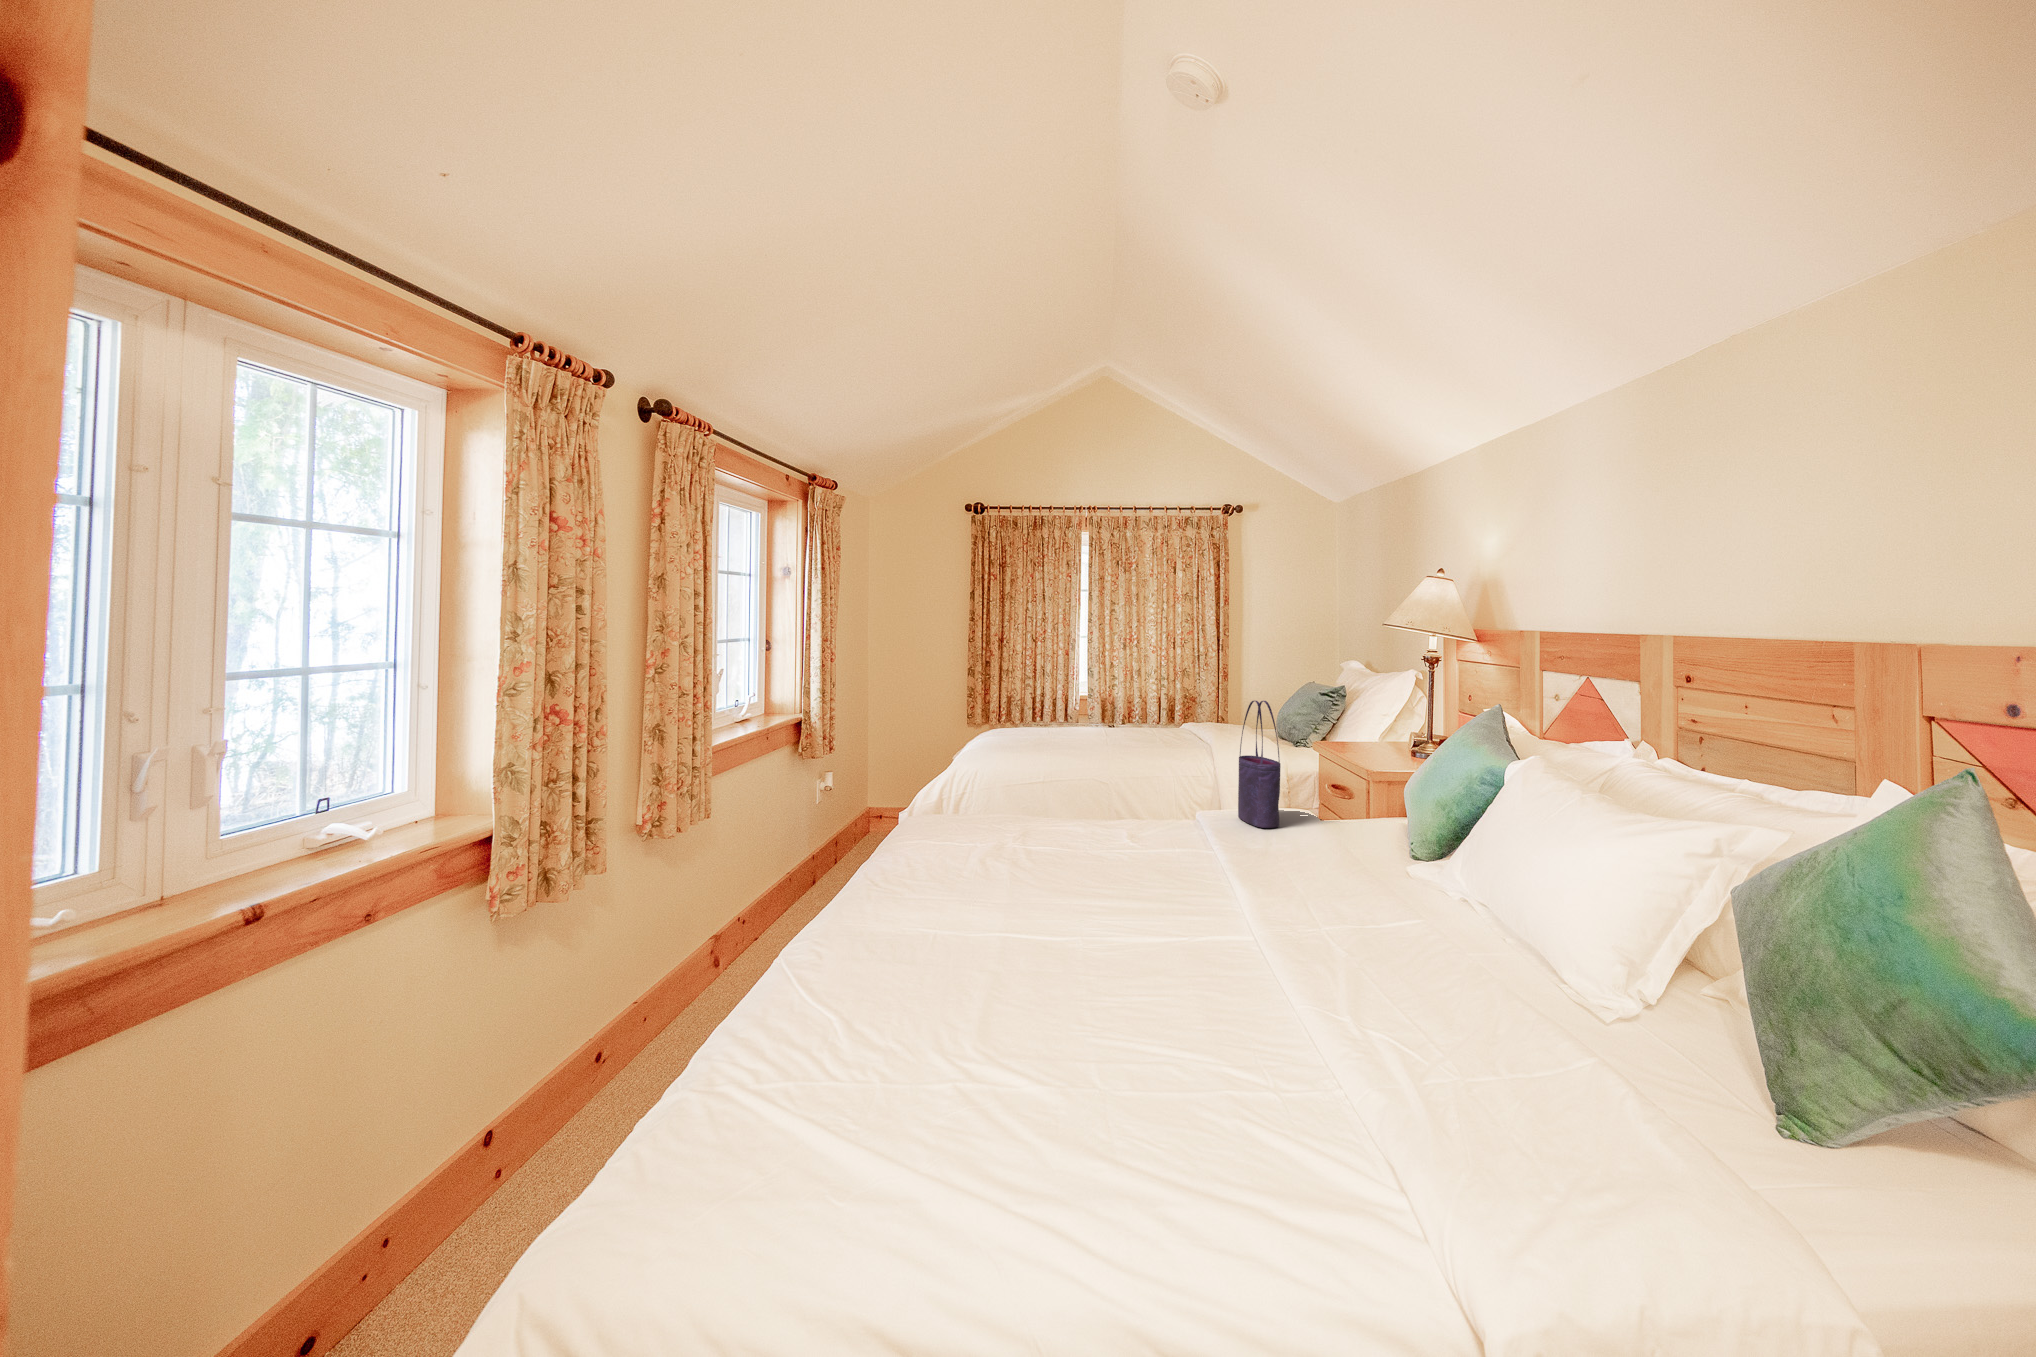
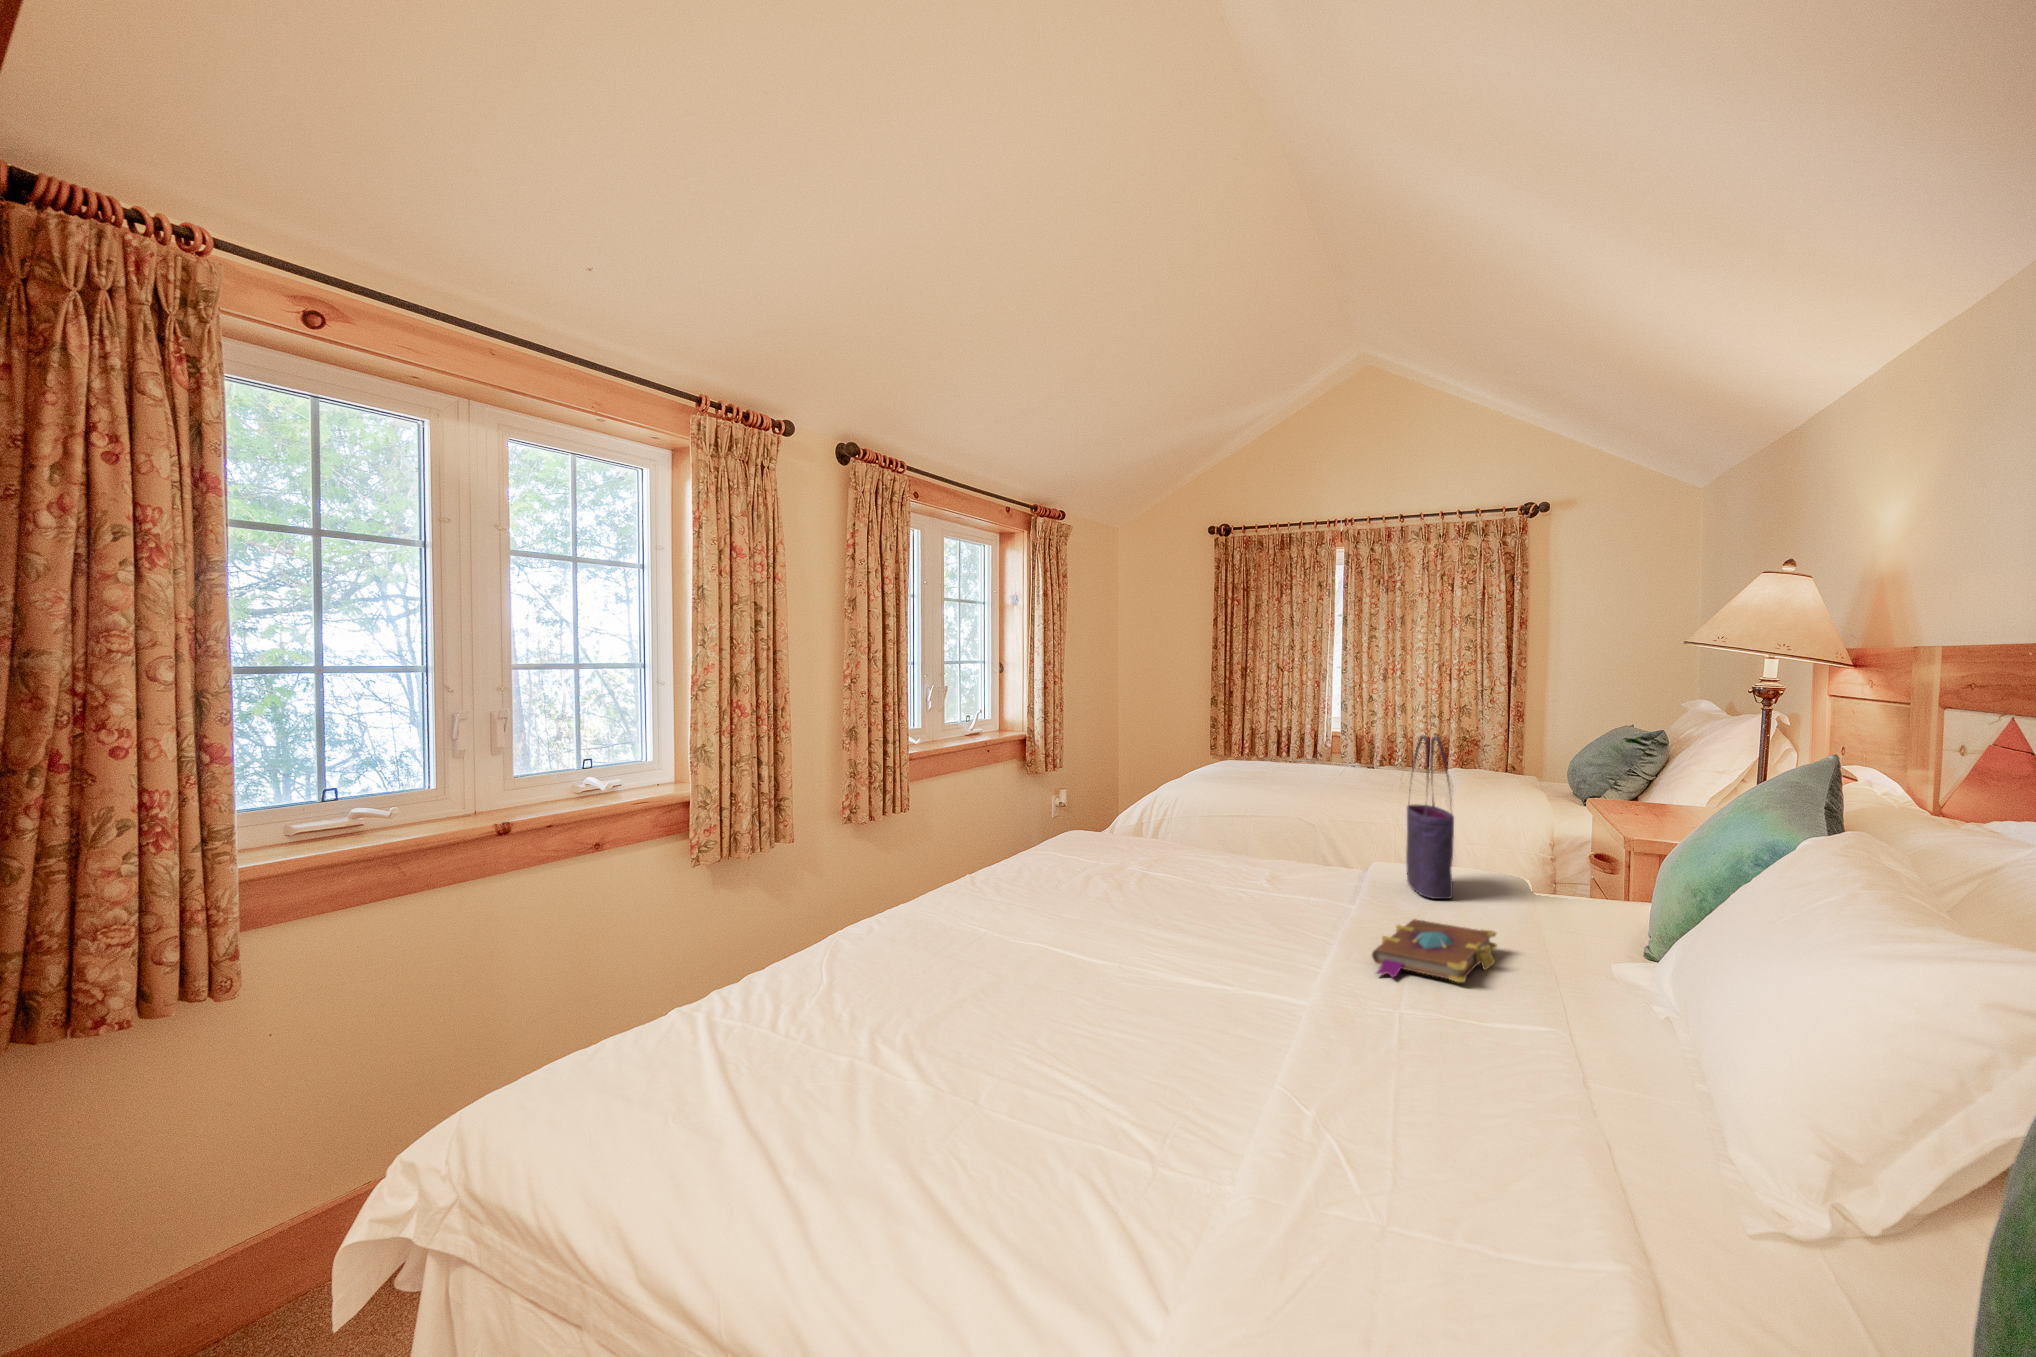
book: none [1270,843,1346,886] -> present [1372,919,1497,982]

